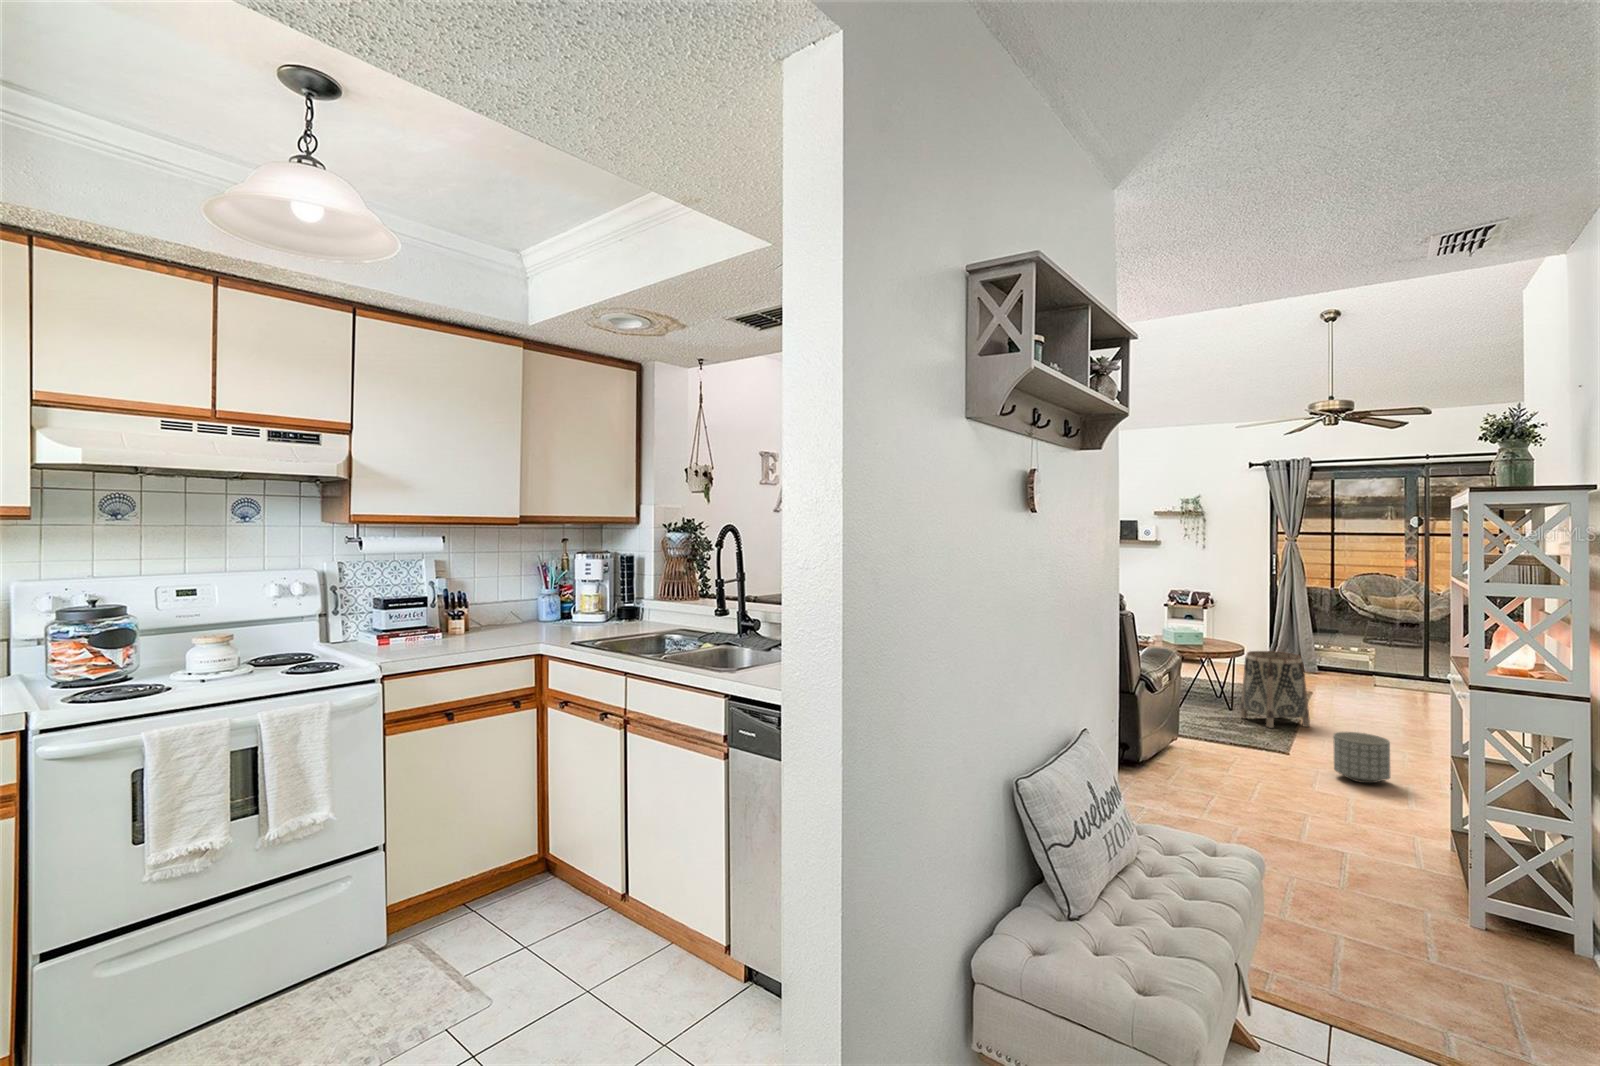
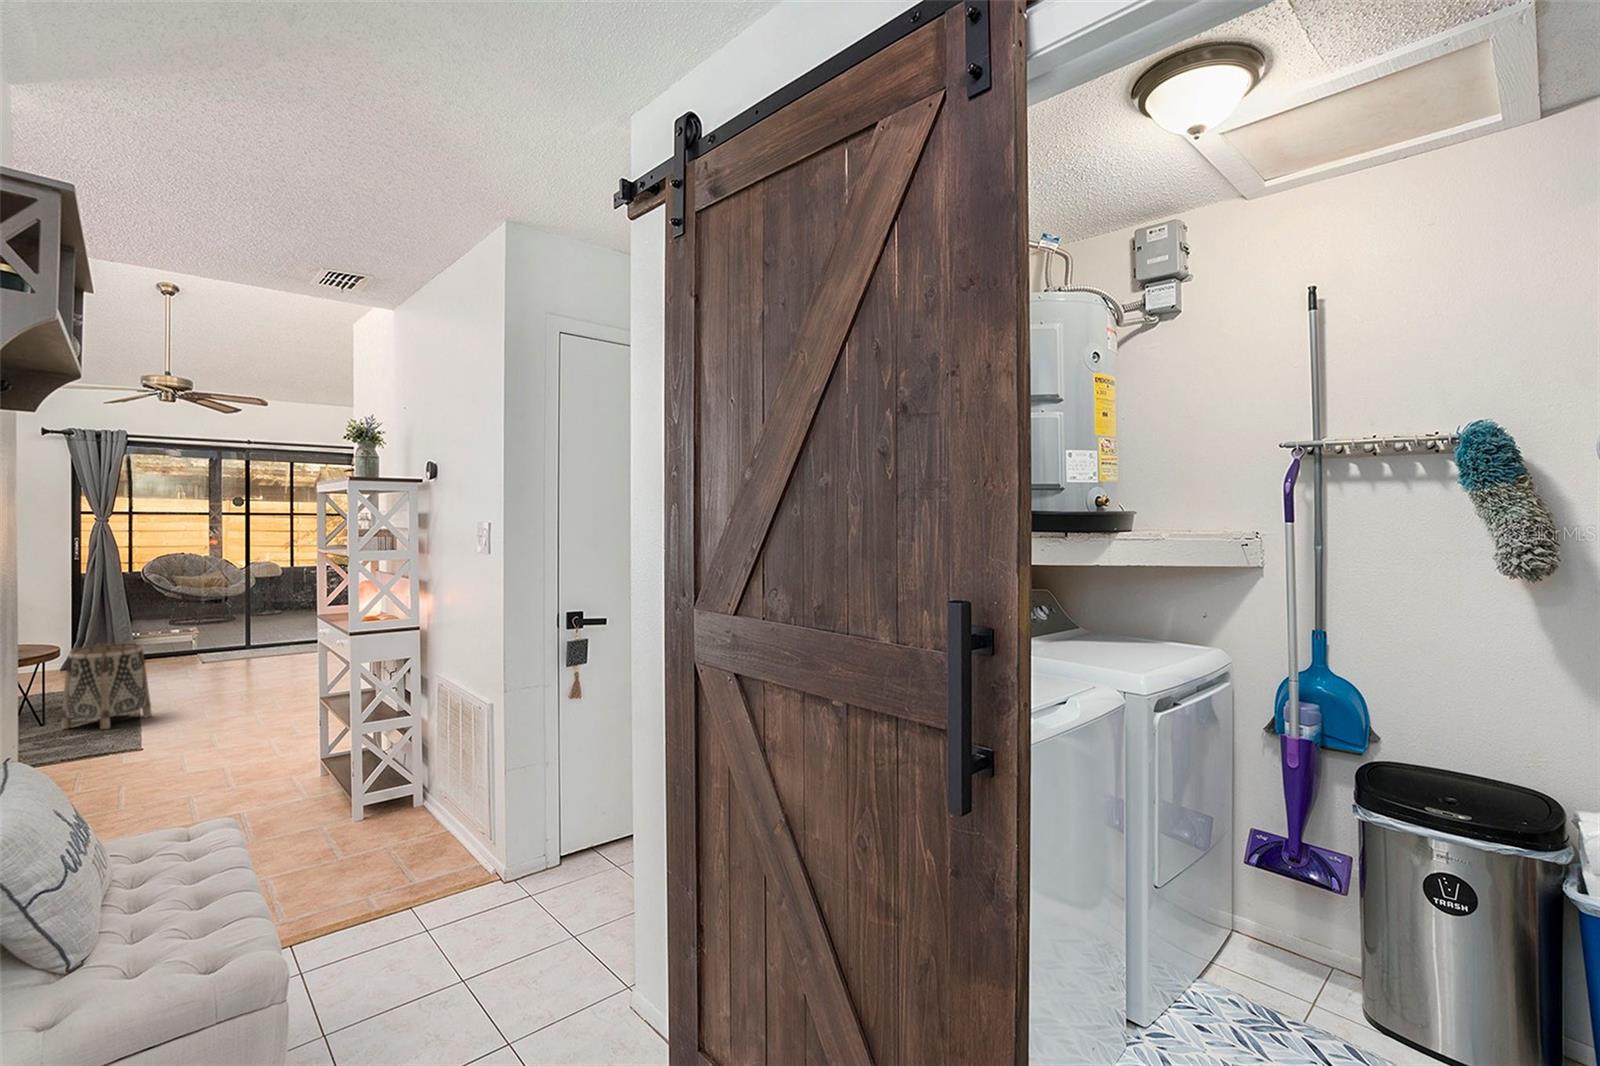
planter: present [1333,732,1390,783] -> none [197,702,252,751]

